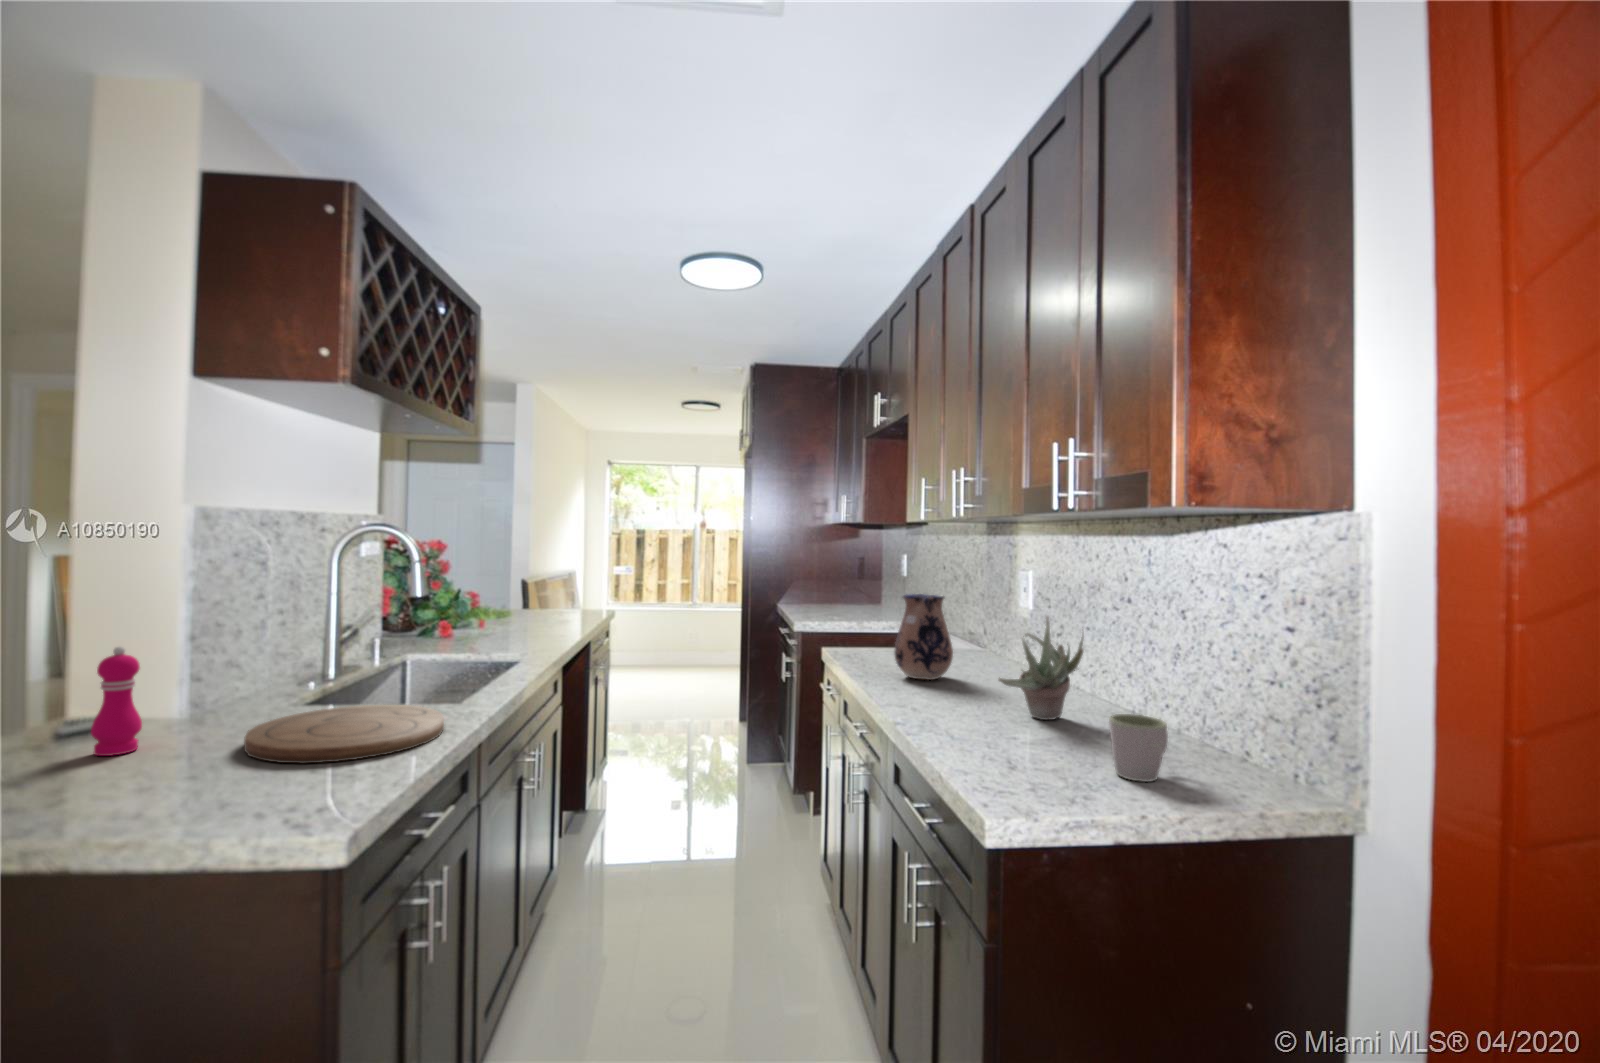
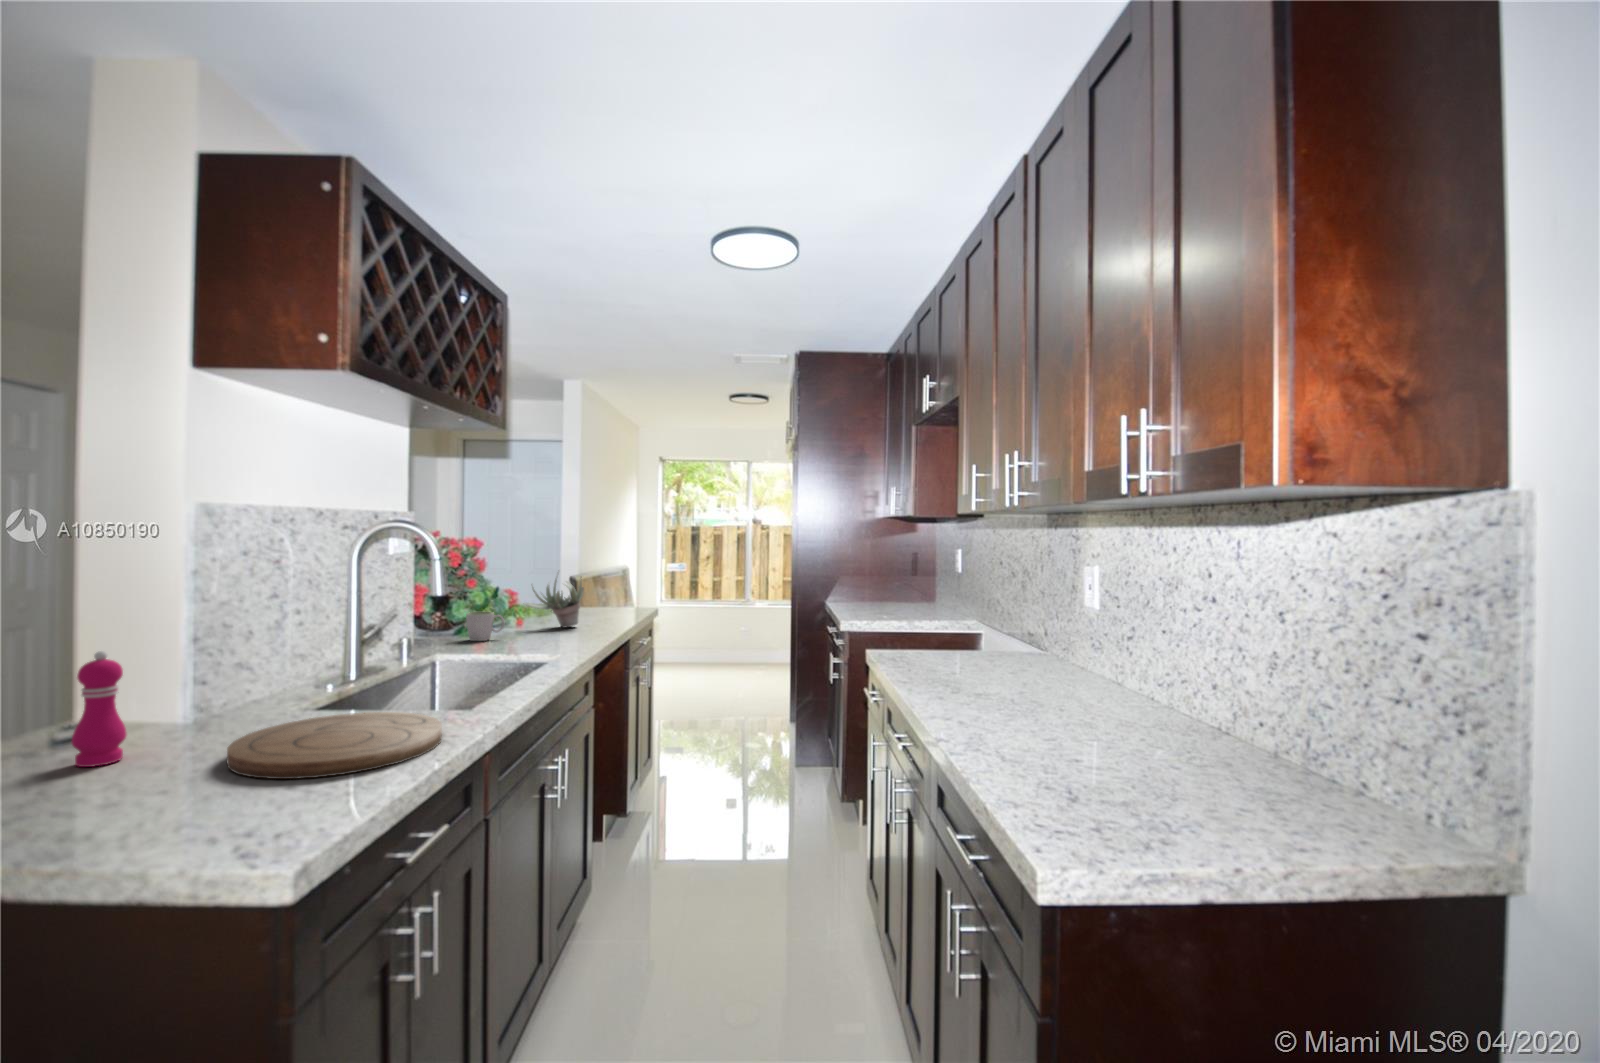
ceramic pitcher: present [895,594,953,680] -> none [941,591,1007,687]
succulent plant: present [999,617,1084,720] -> present [524,577,584,627]
mug: present [1109,714,1168,782] -> present [466,612,504,641]

